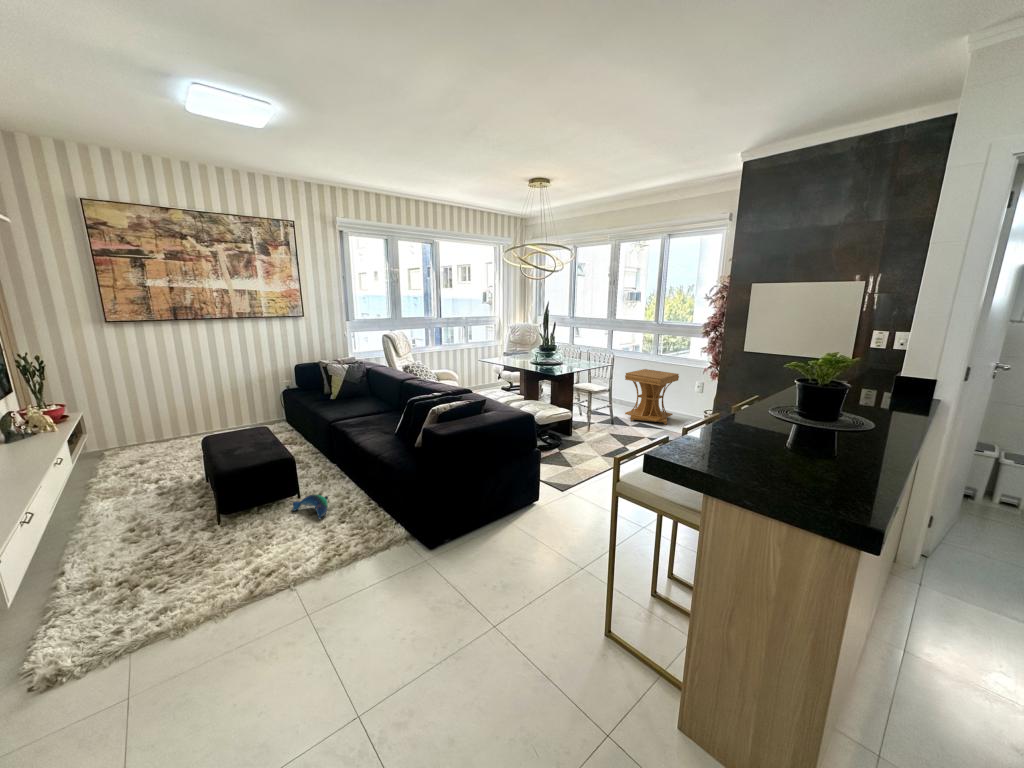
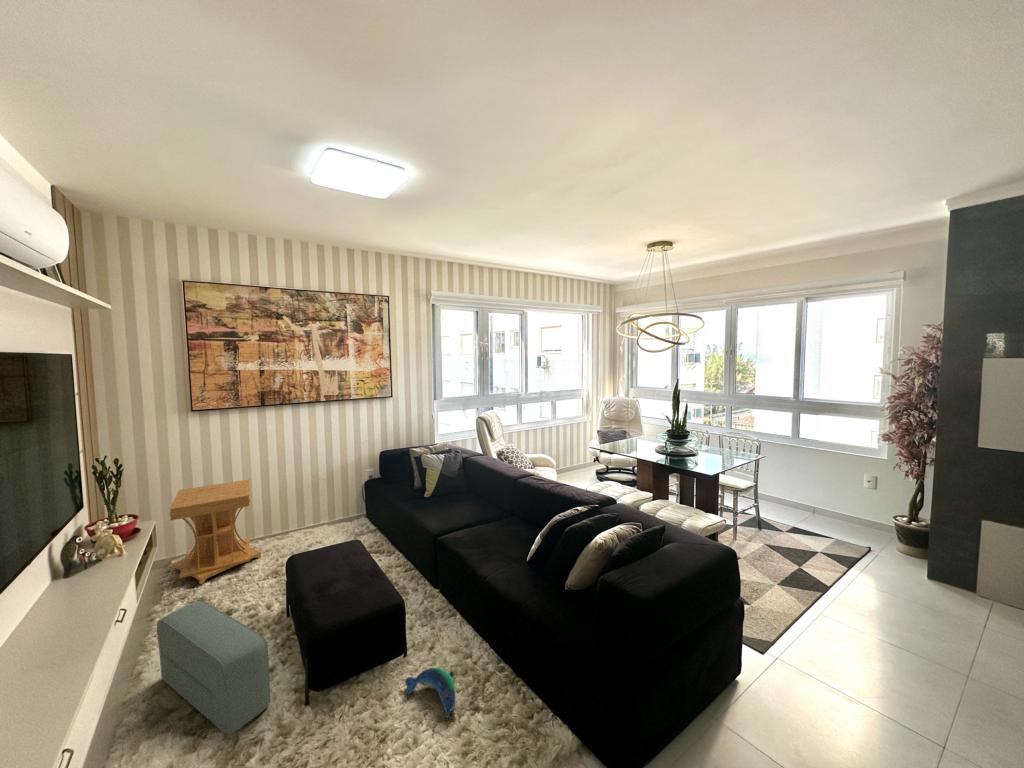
side table: present [625,369,679,425] -> present [170,479,261,584]
pouf: none [92,457,188,533] -> present [157,601,270,735]

